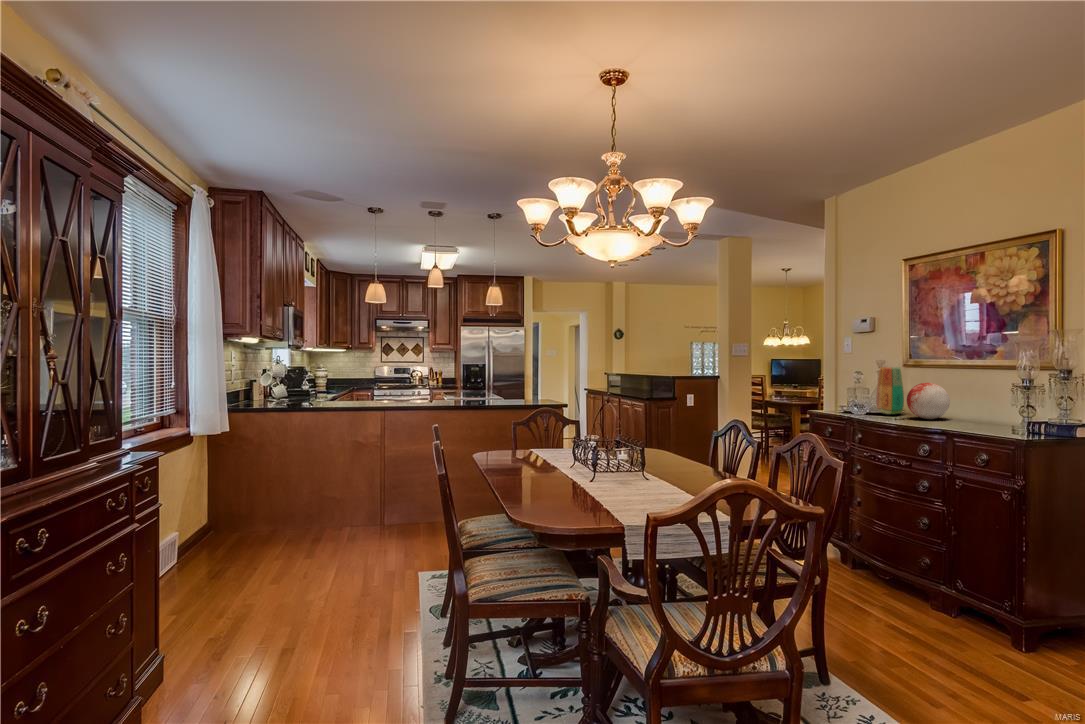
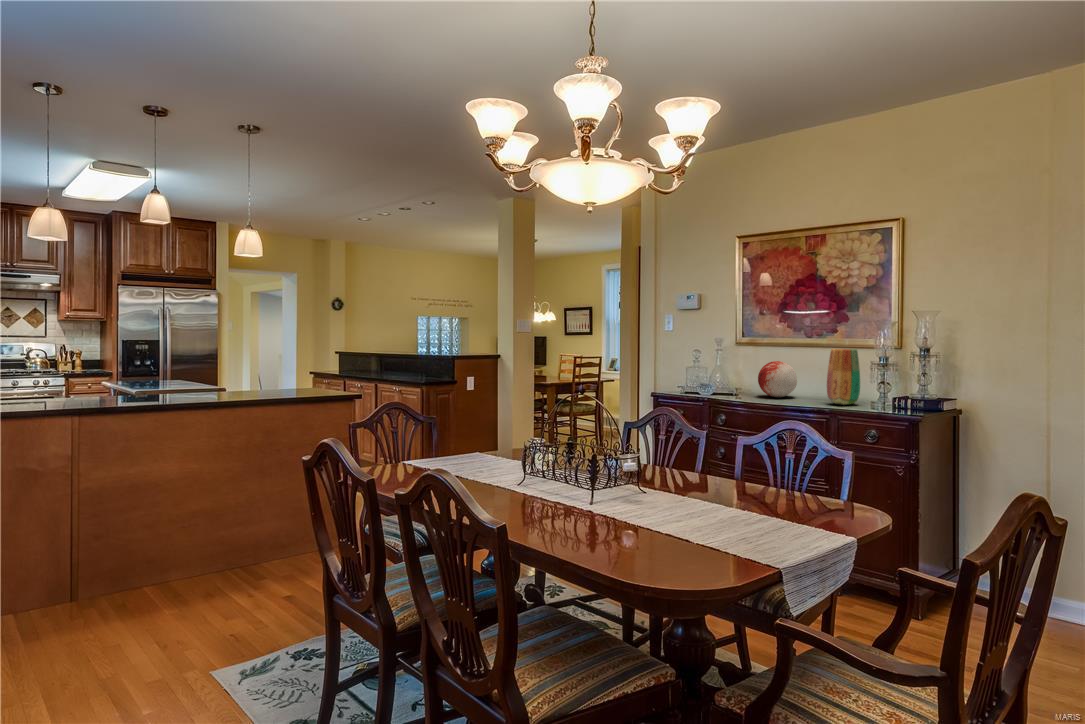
vase: present [876,367,904,415] -> present [827,349,860,405]

